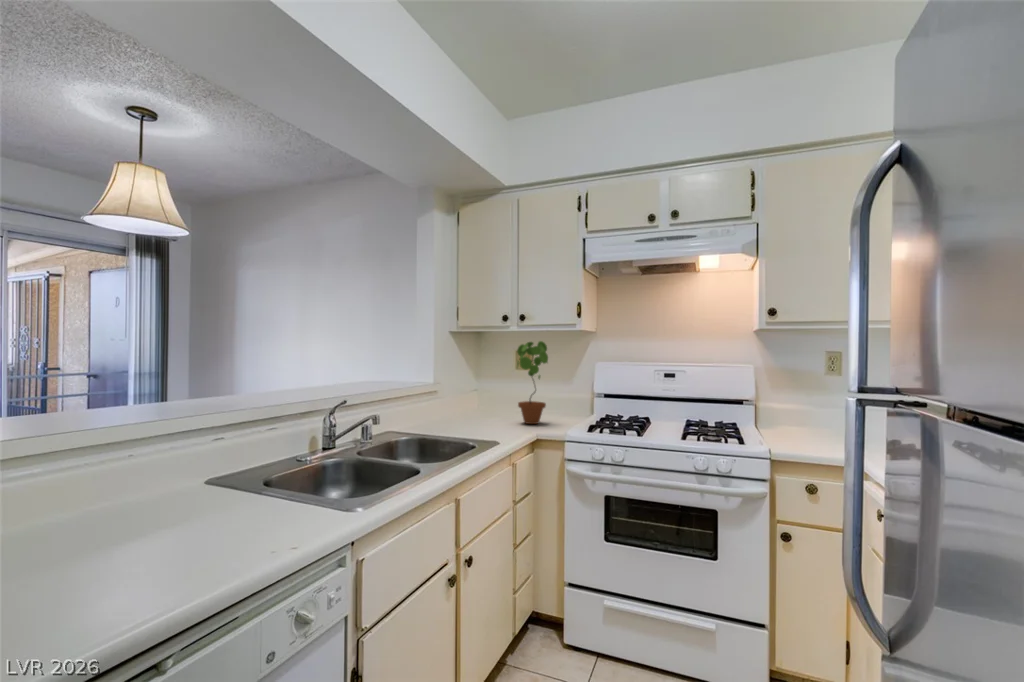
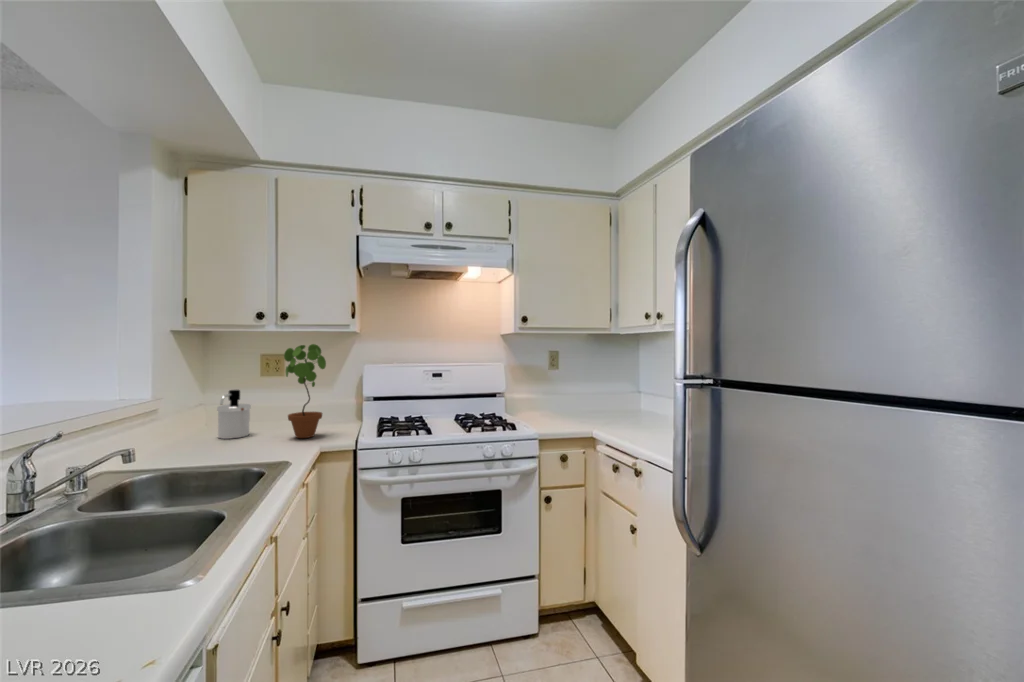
soap dispenser: none [473,378,498,418] -> present [217,390,251,439]

